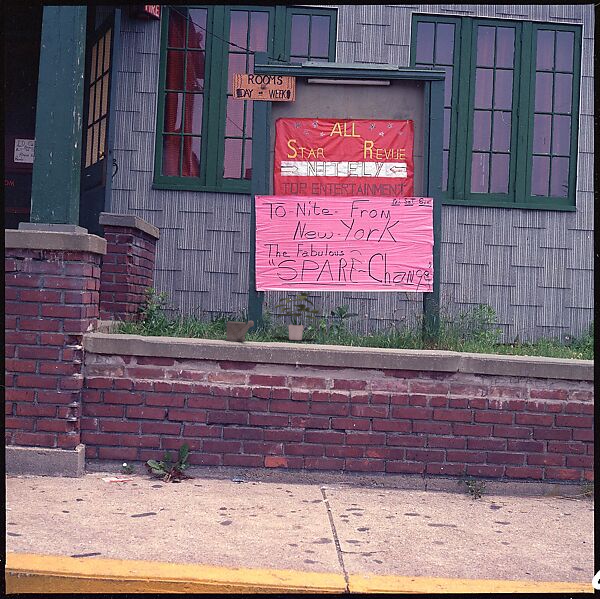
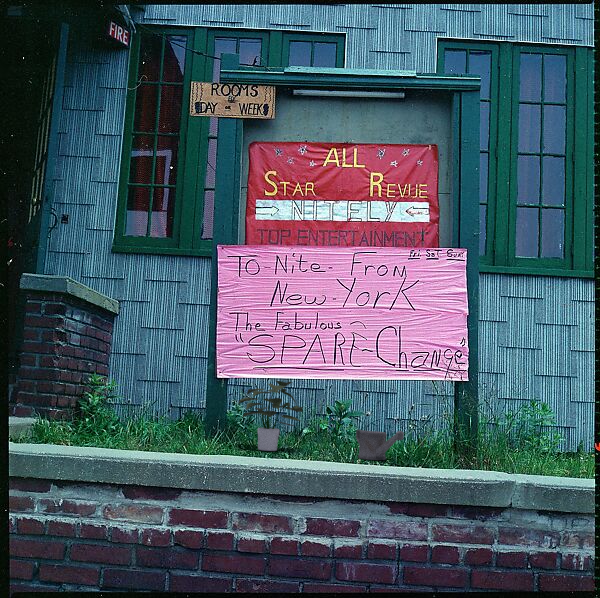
watering can: present [226,321,254,341] -> present [356,430,404,460]

